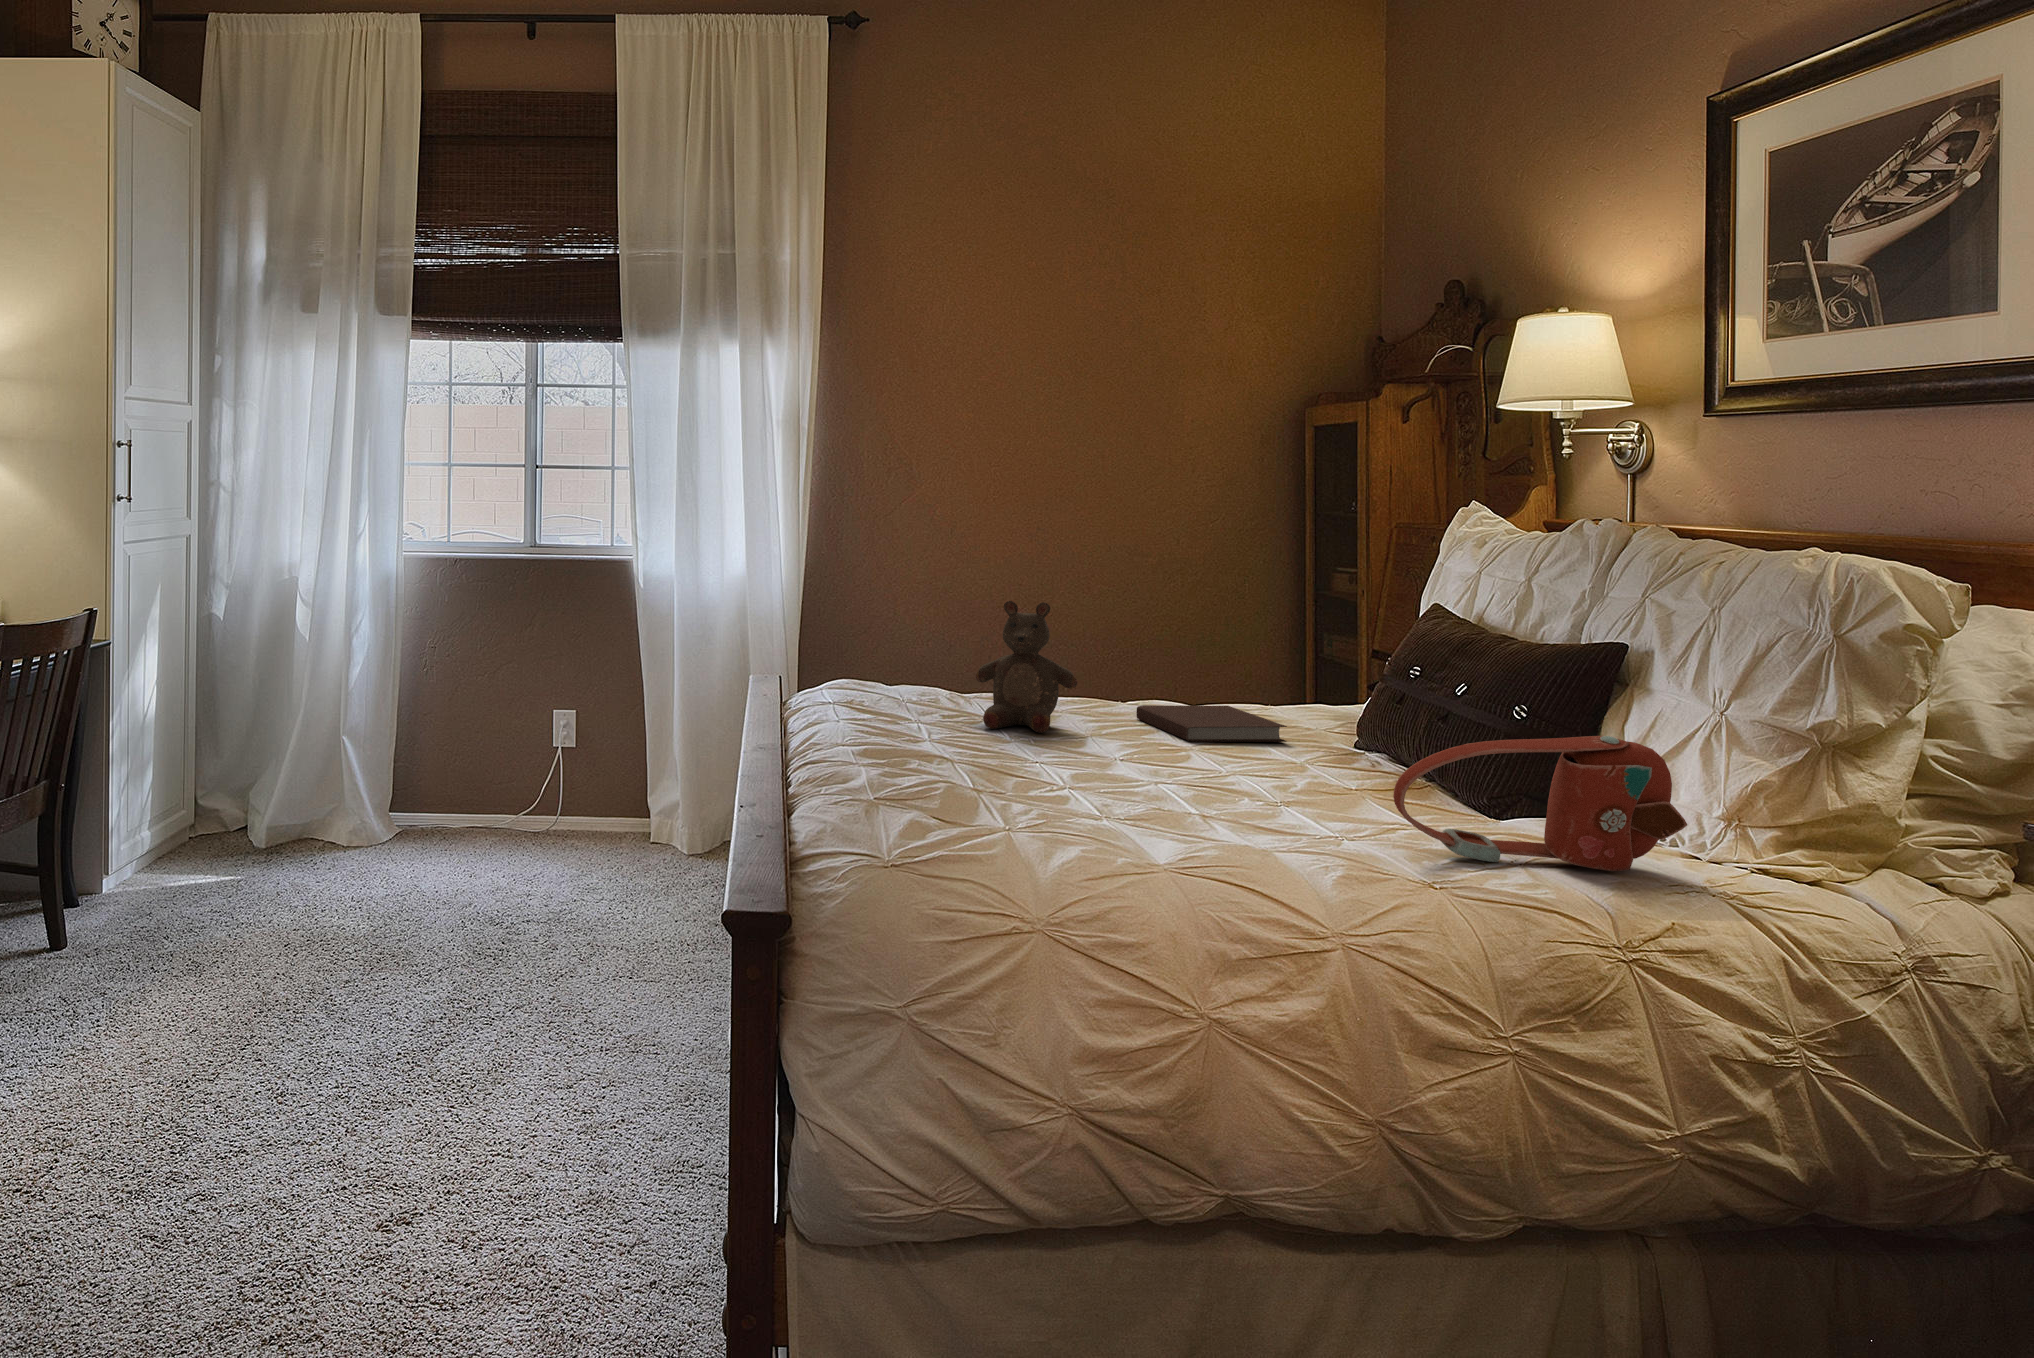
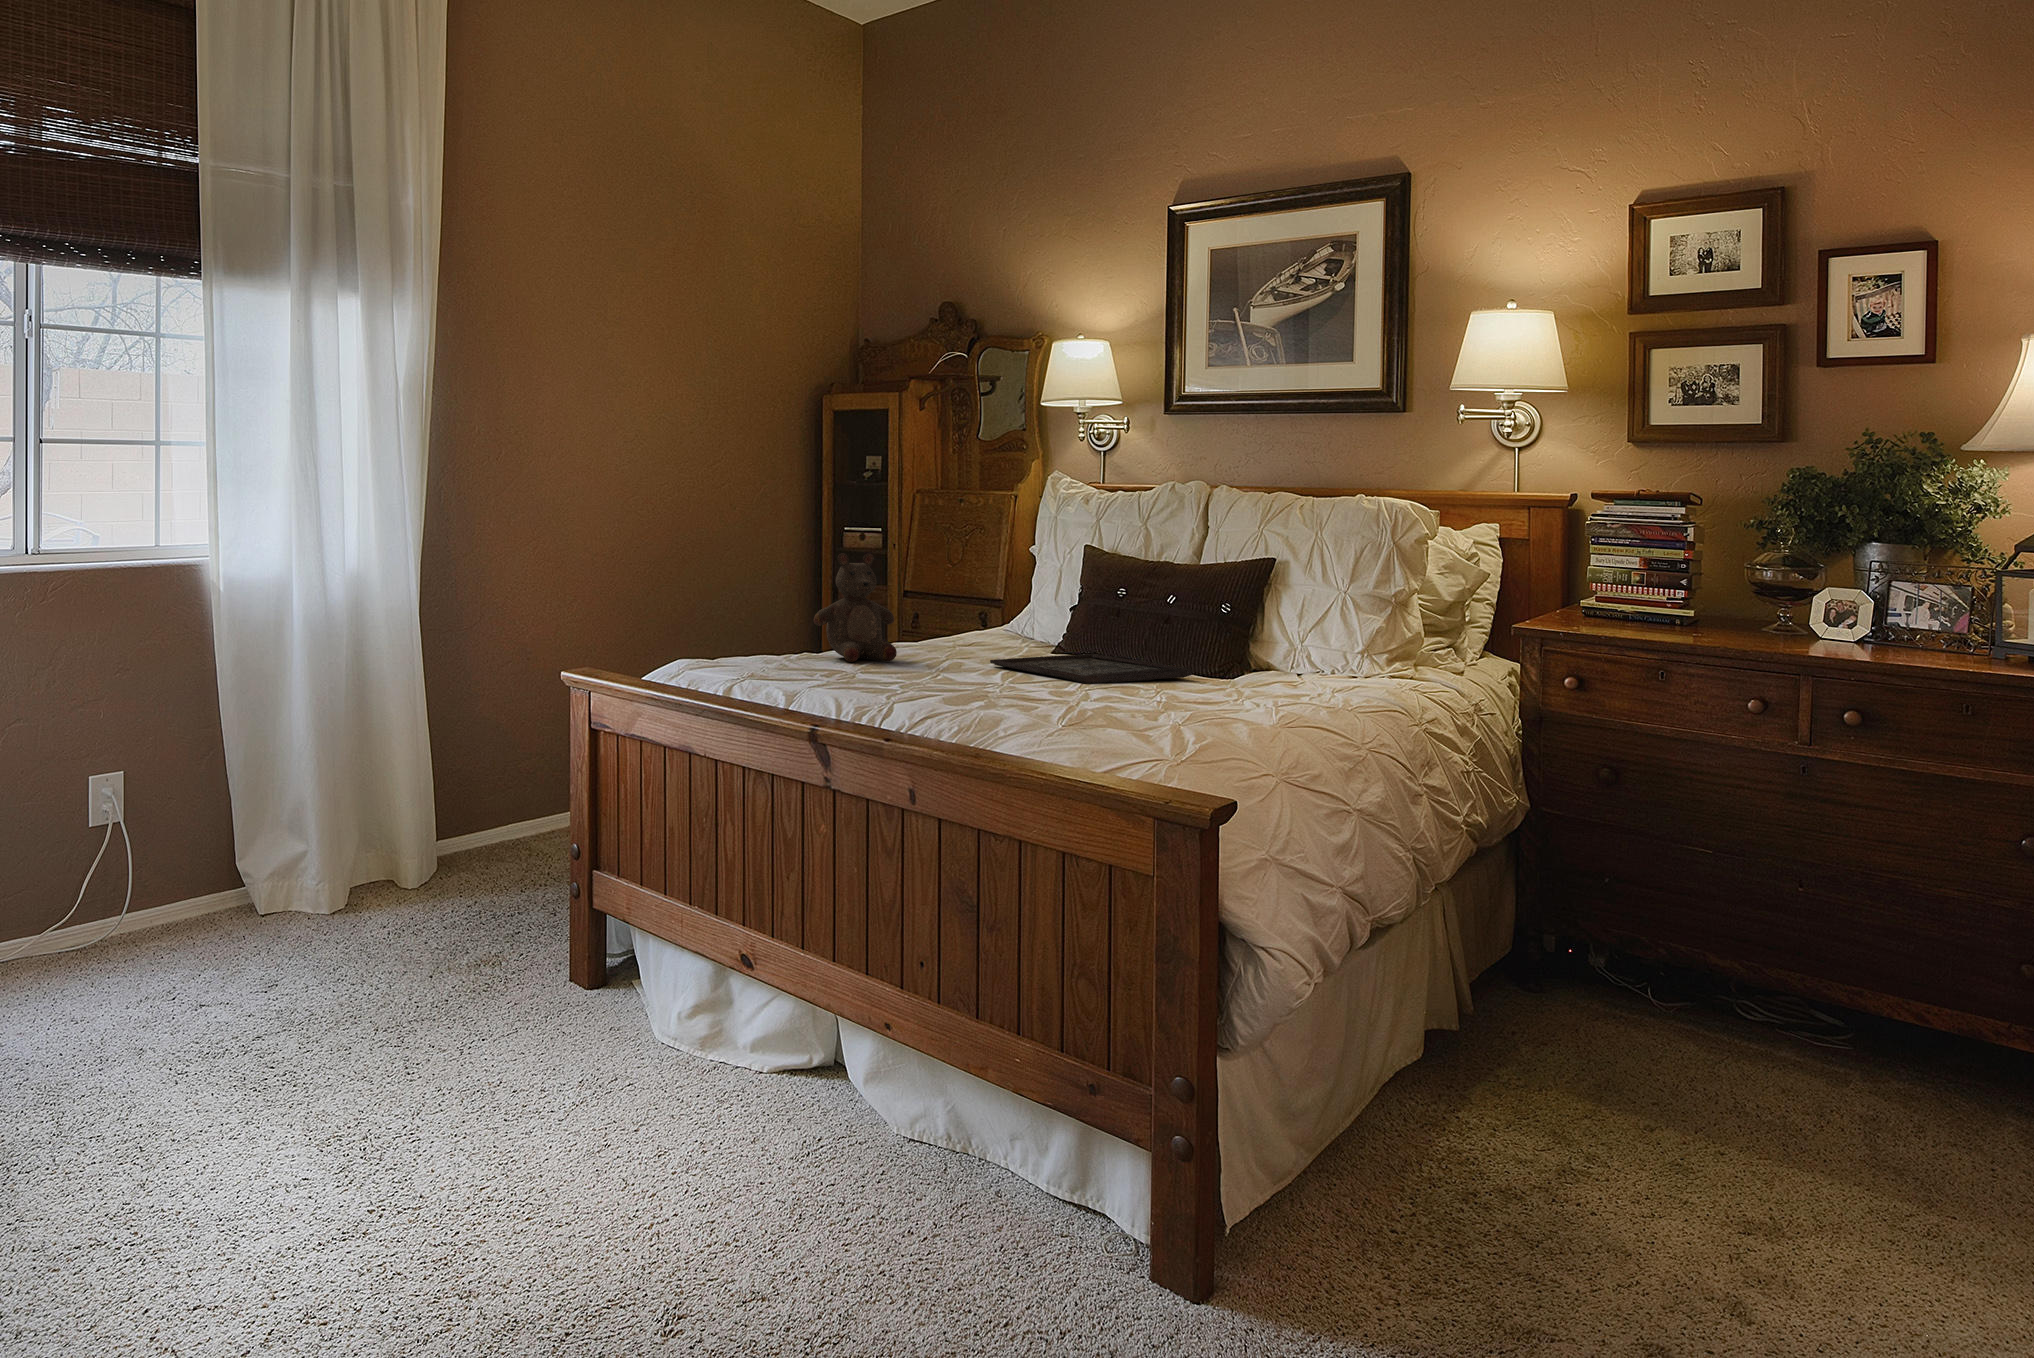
notebook: present [1136,705,1287,742] -> none [894,634,1019,658]
handbag: present [1393,736,1687,872] -> none [1267,607,1378,690]
tray: none [1149,747,1370,810] -> present [990,654,1192,684]

